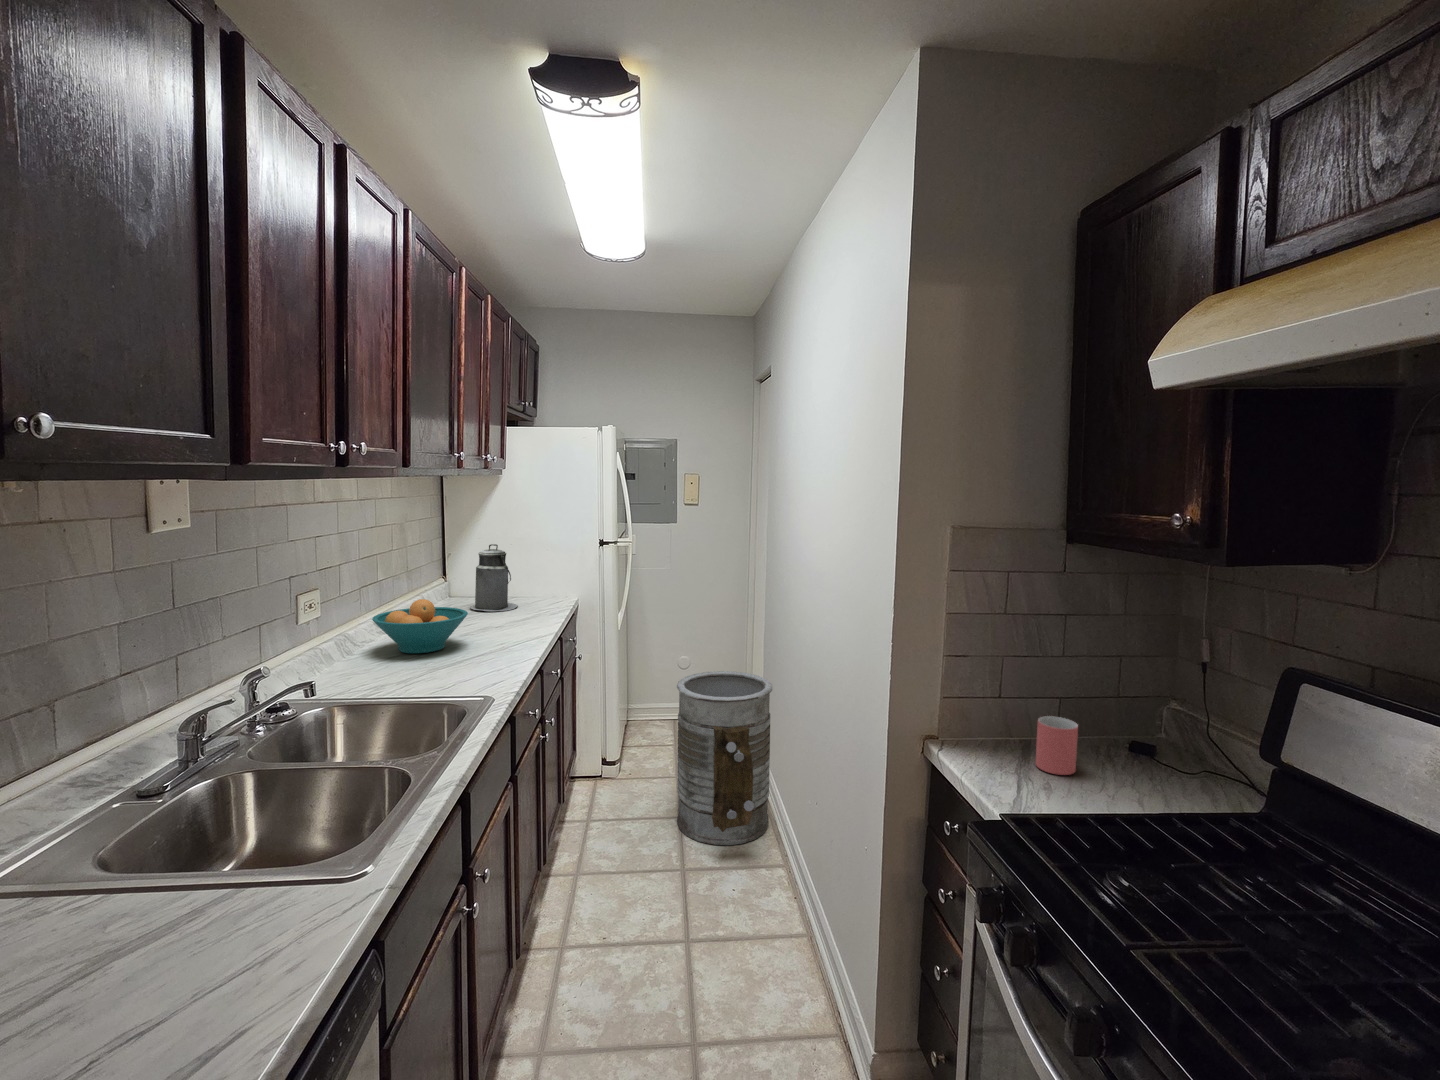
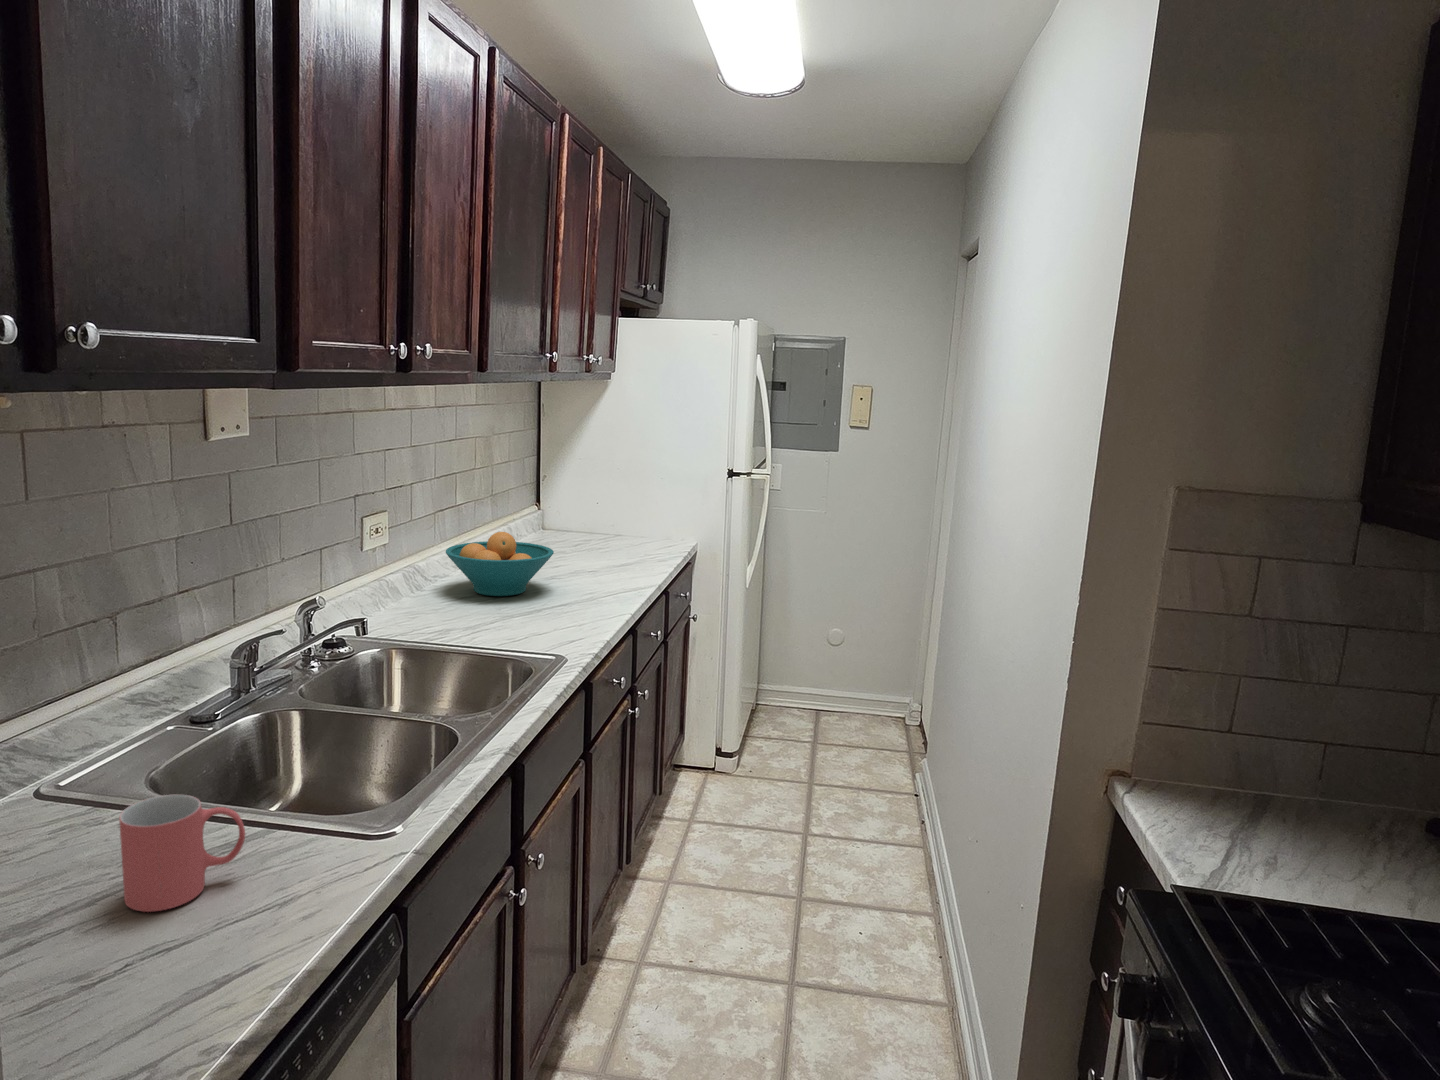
canister: present [470,544,518,611] -> none [564,469,621,552]
trash can: present [677,671,772,845] -> none [800,653,938,876]
mug: present [1036,716,1078,775] -> present [119,795,245,912]

